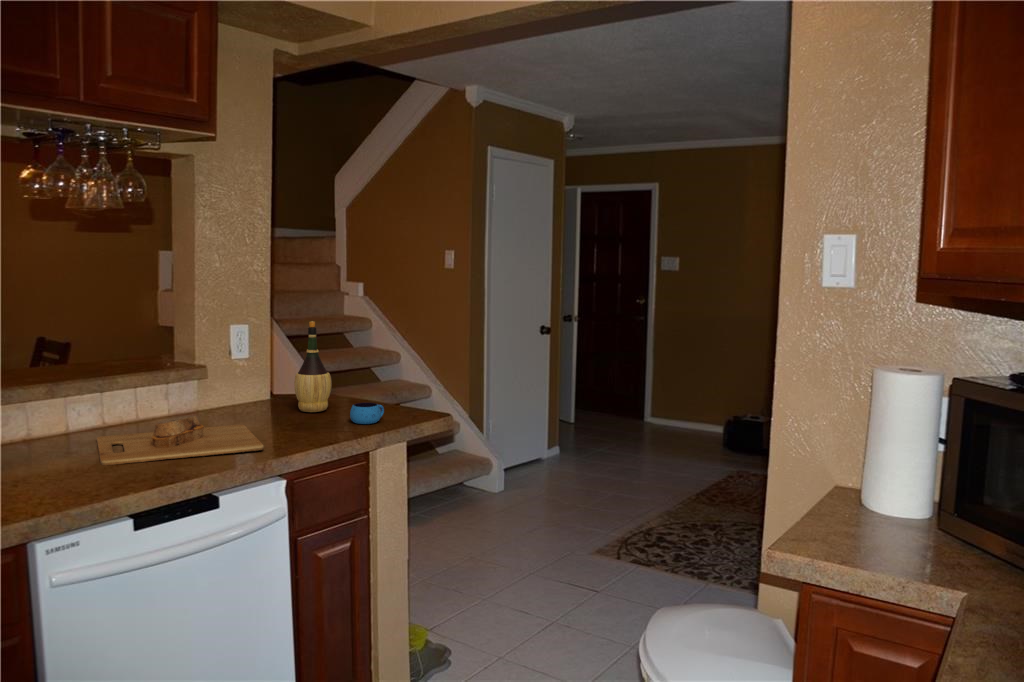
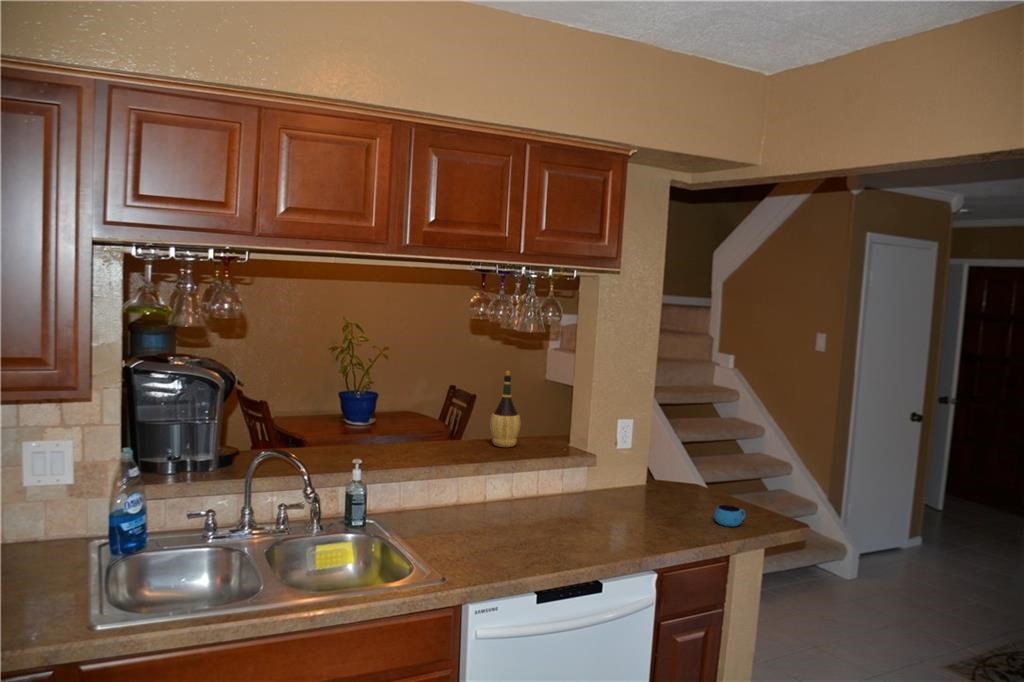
wine bottle: present [294,321,332,412] -> present [490,371,521,447]
cutting board: present [97,416,264,465] -> none [512,503,639,544]

